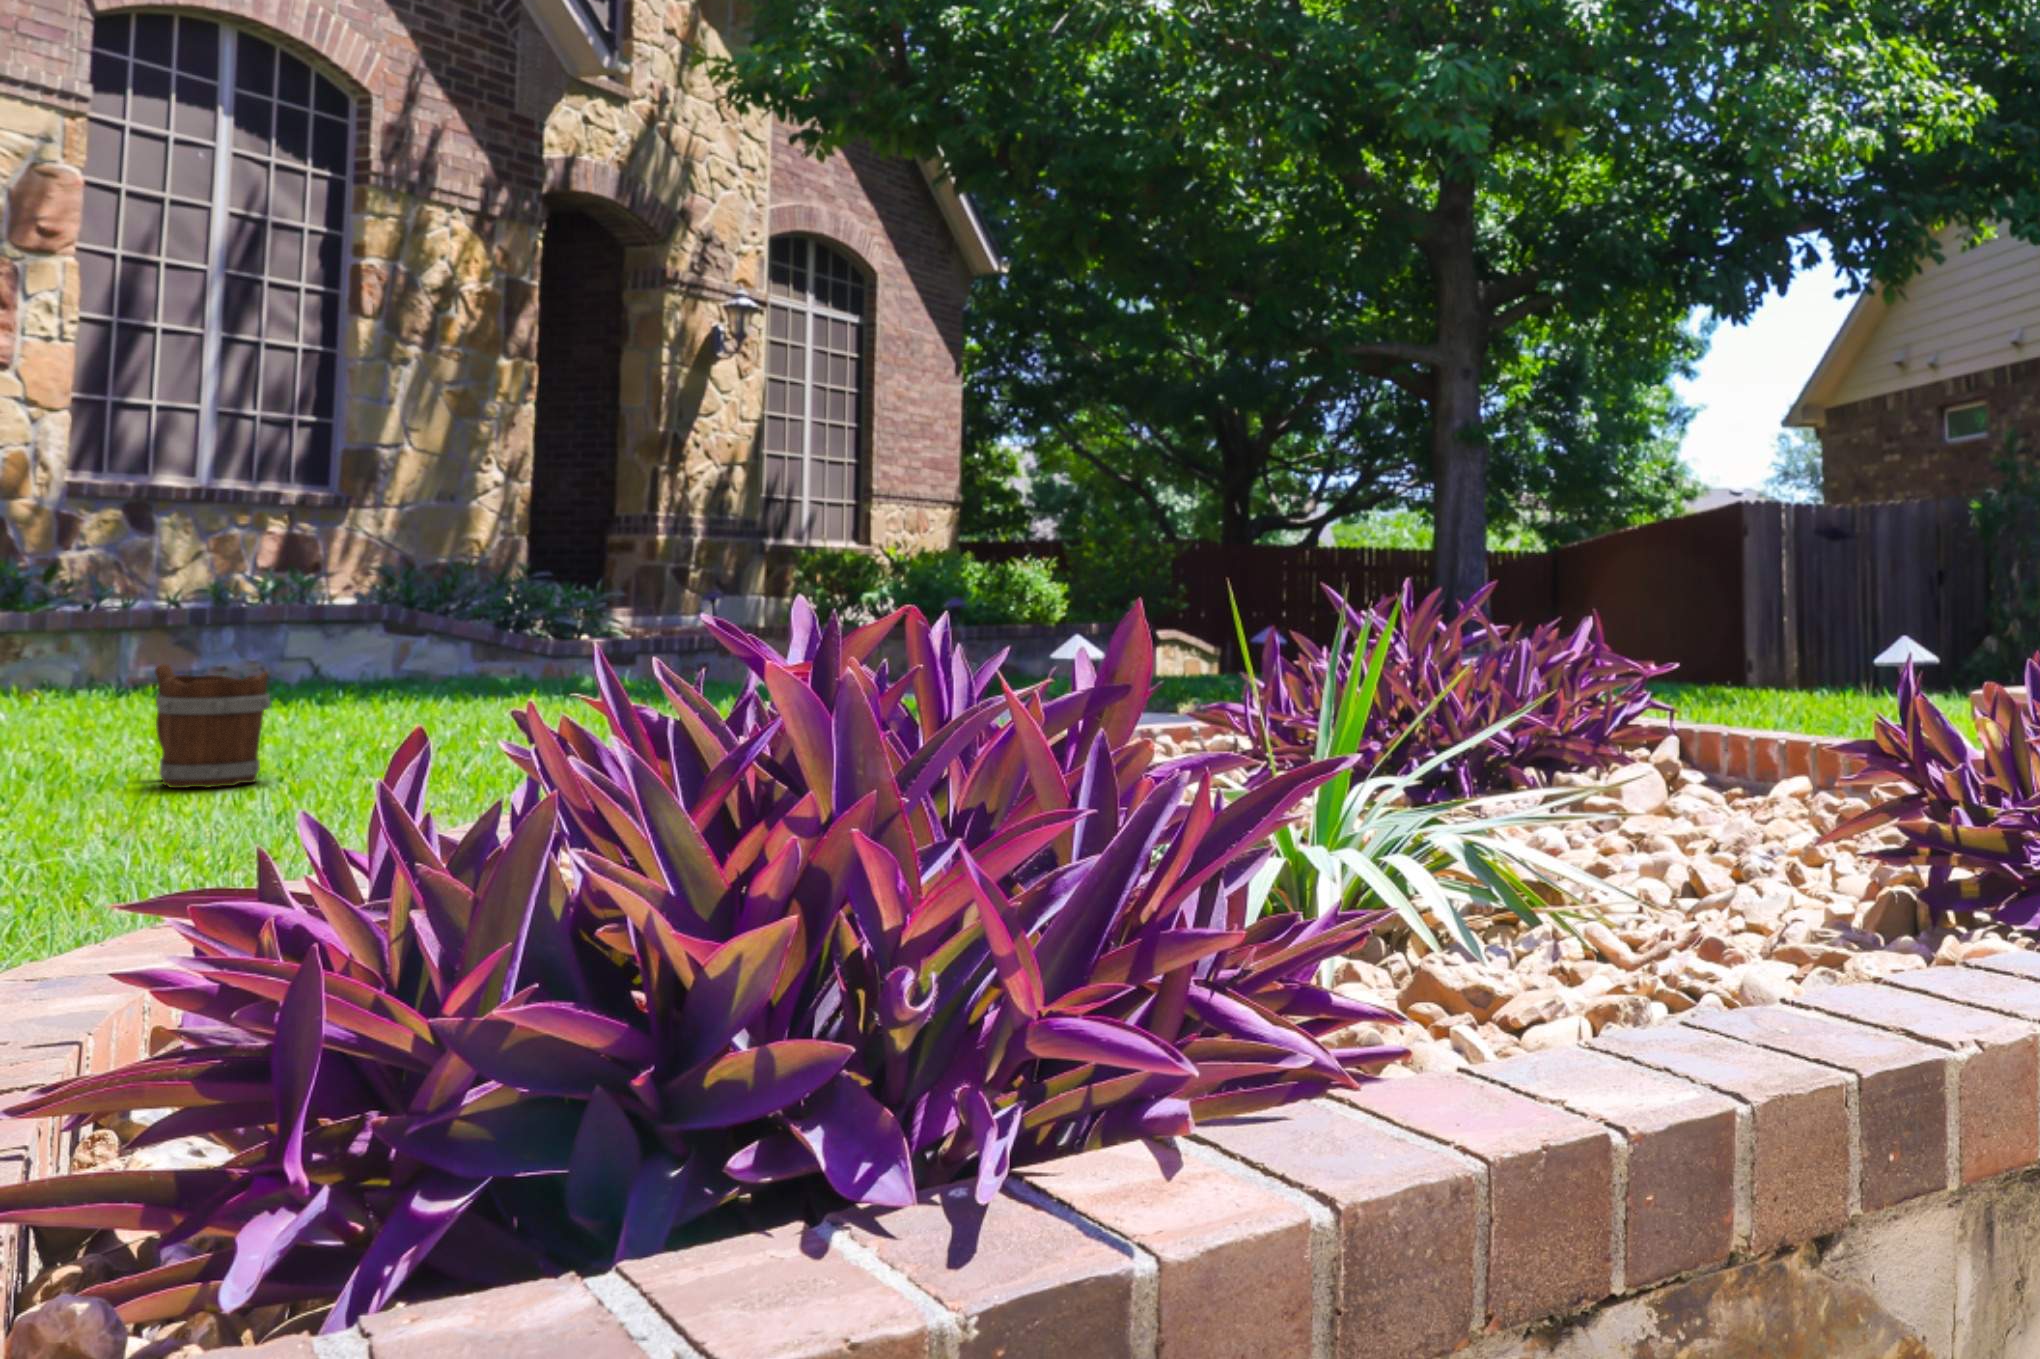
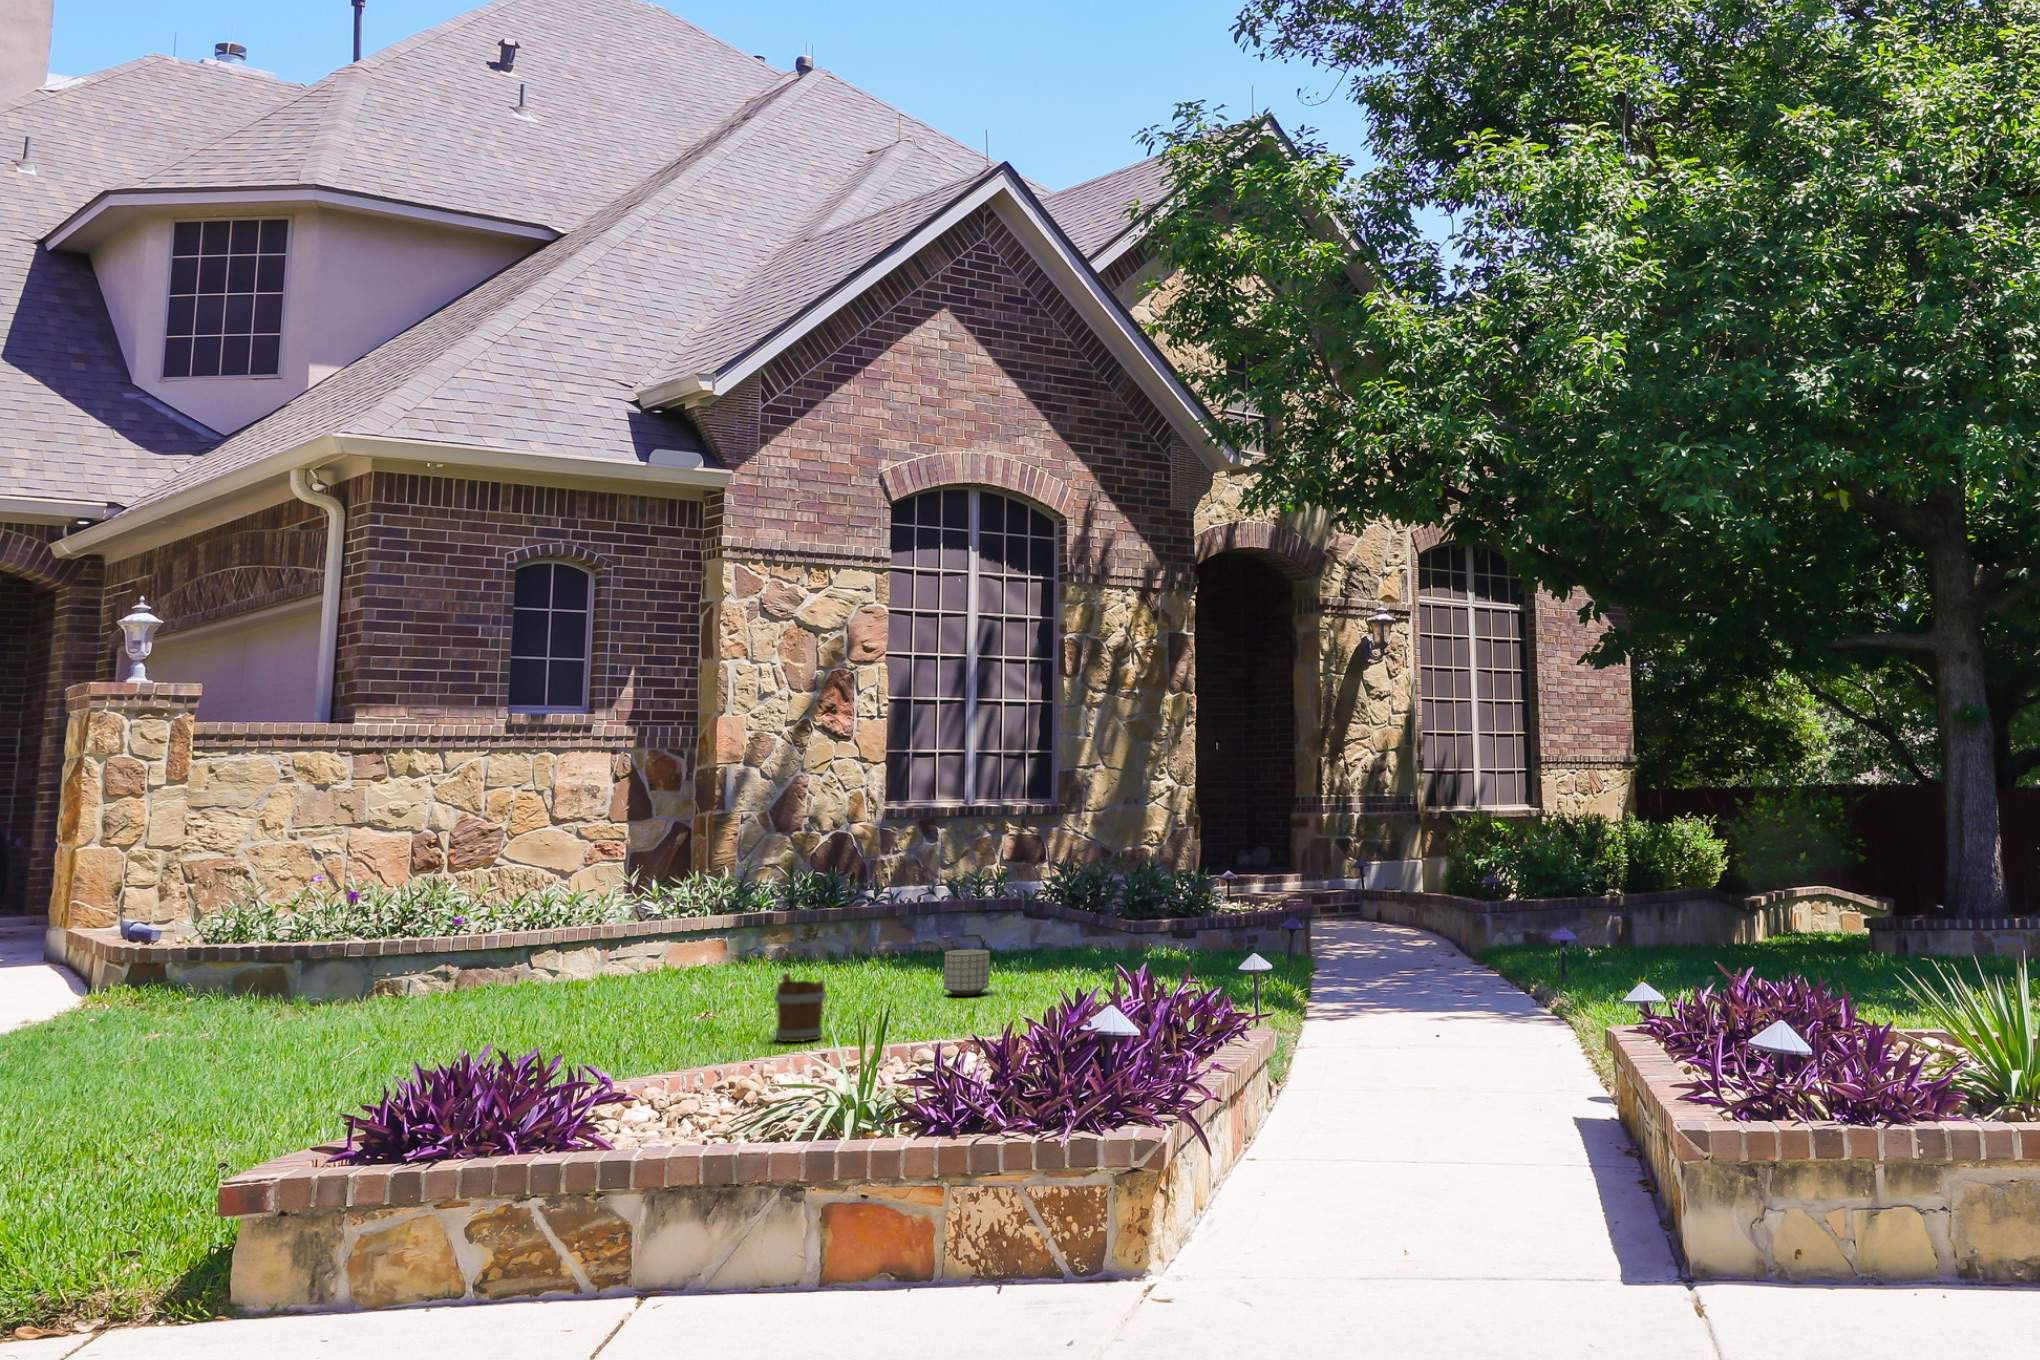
planter: none [382,649,467,722] -> present [944,950,990,996]

